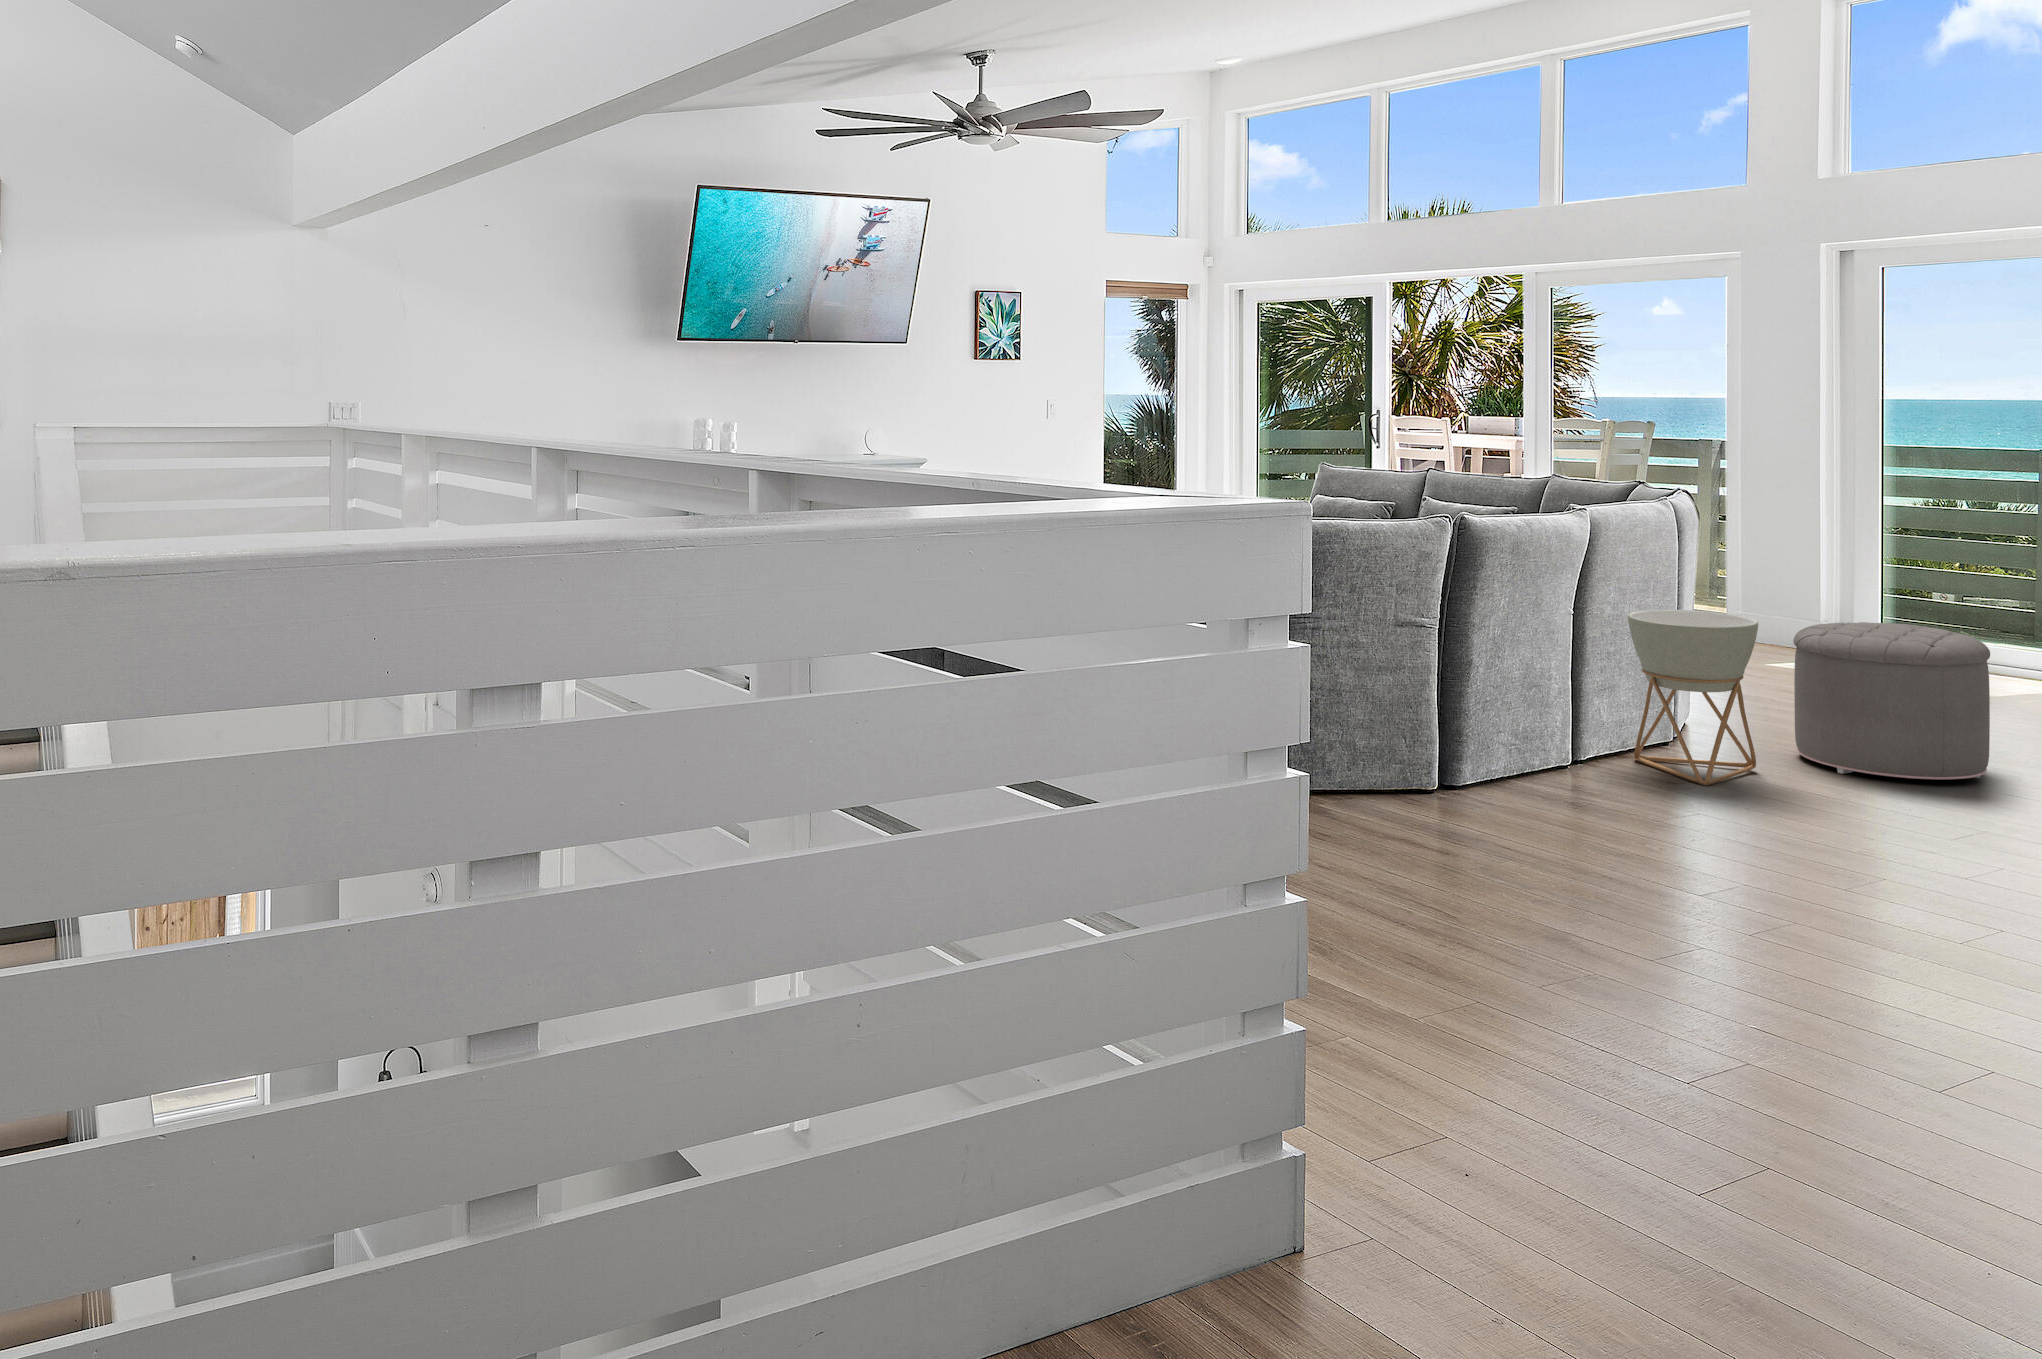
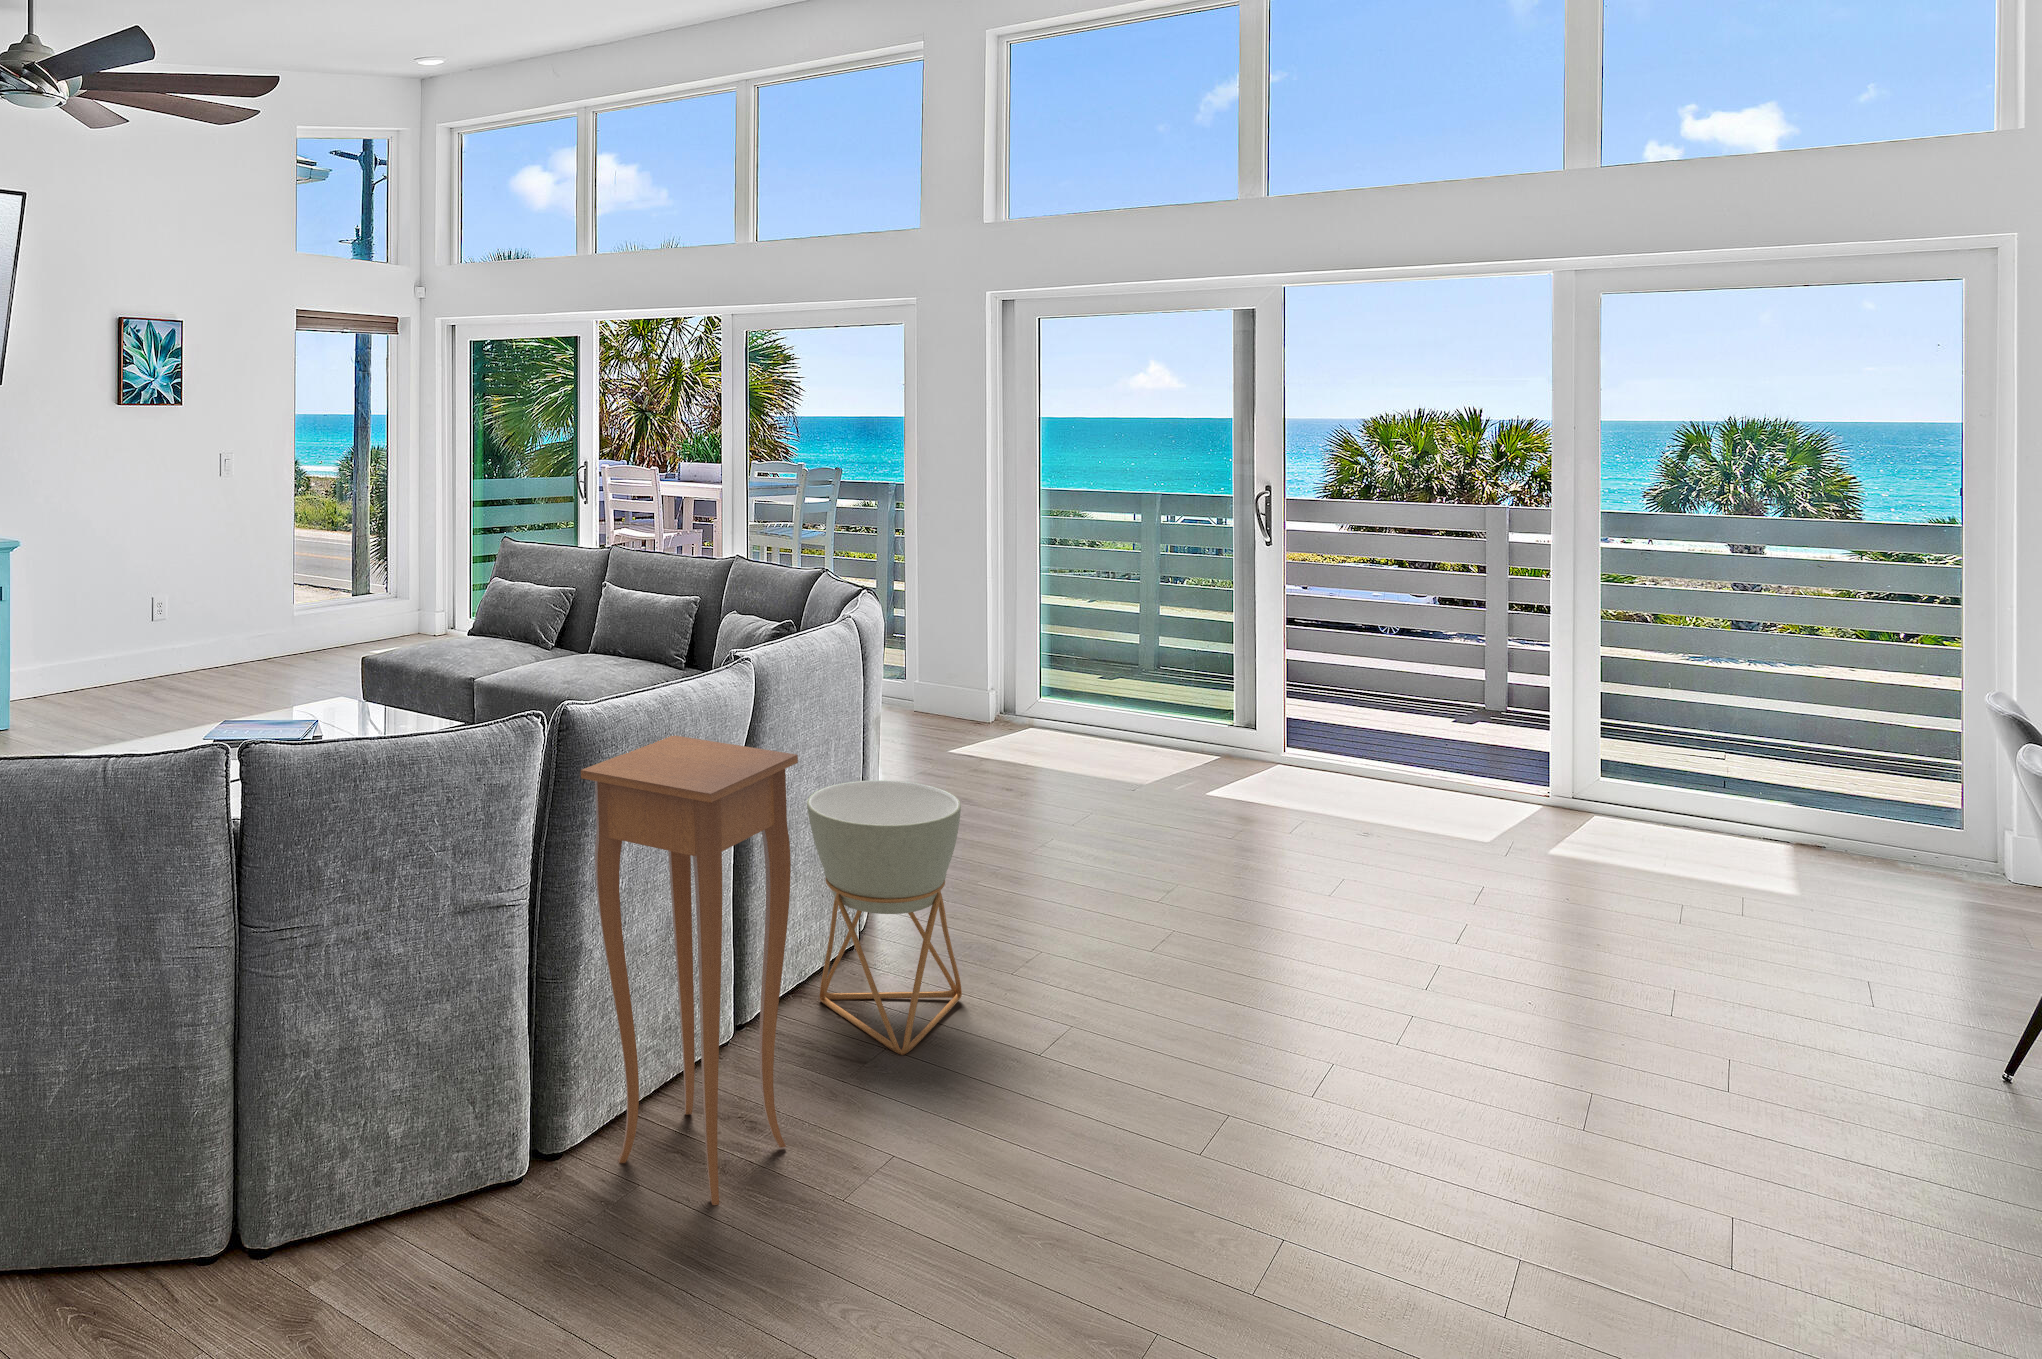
side table: none [1477,546,1632,816] -> present [581,735,798,1205]
ottoman: present [1793,622,1990,780] -> none [998,764,1205,991]

